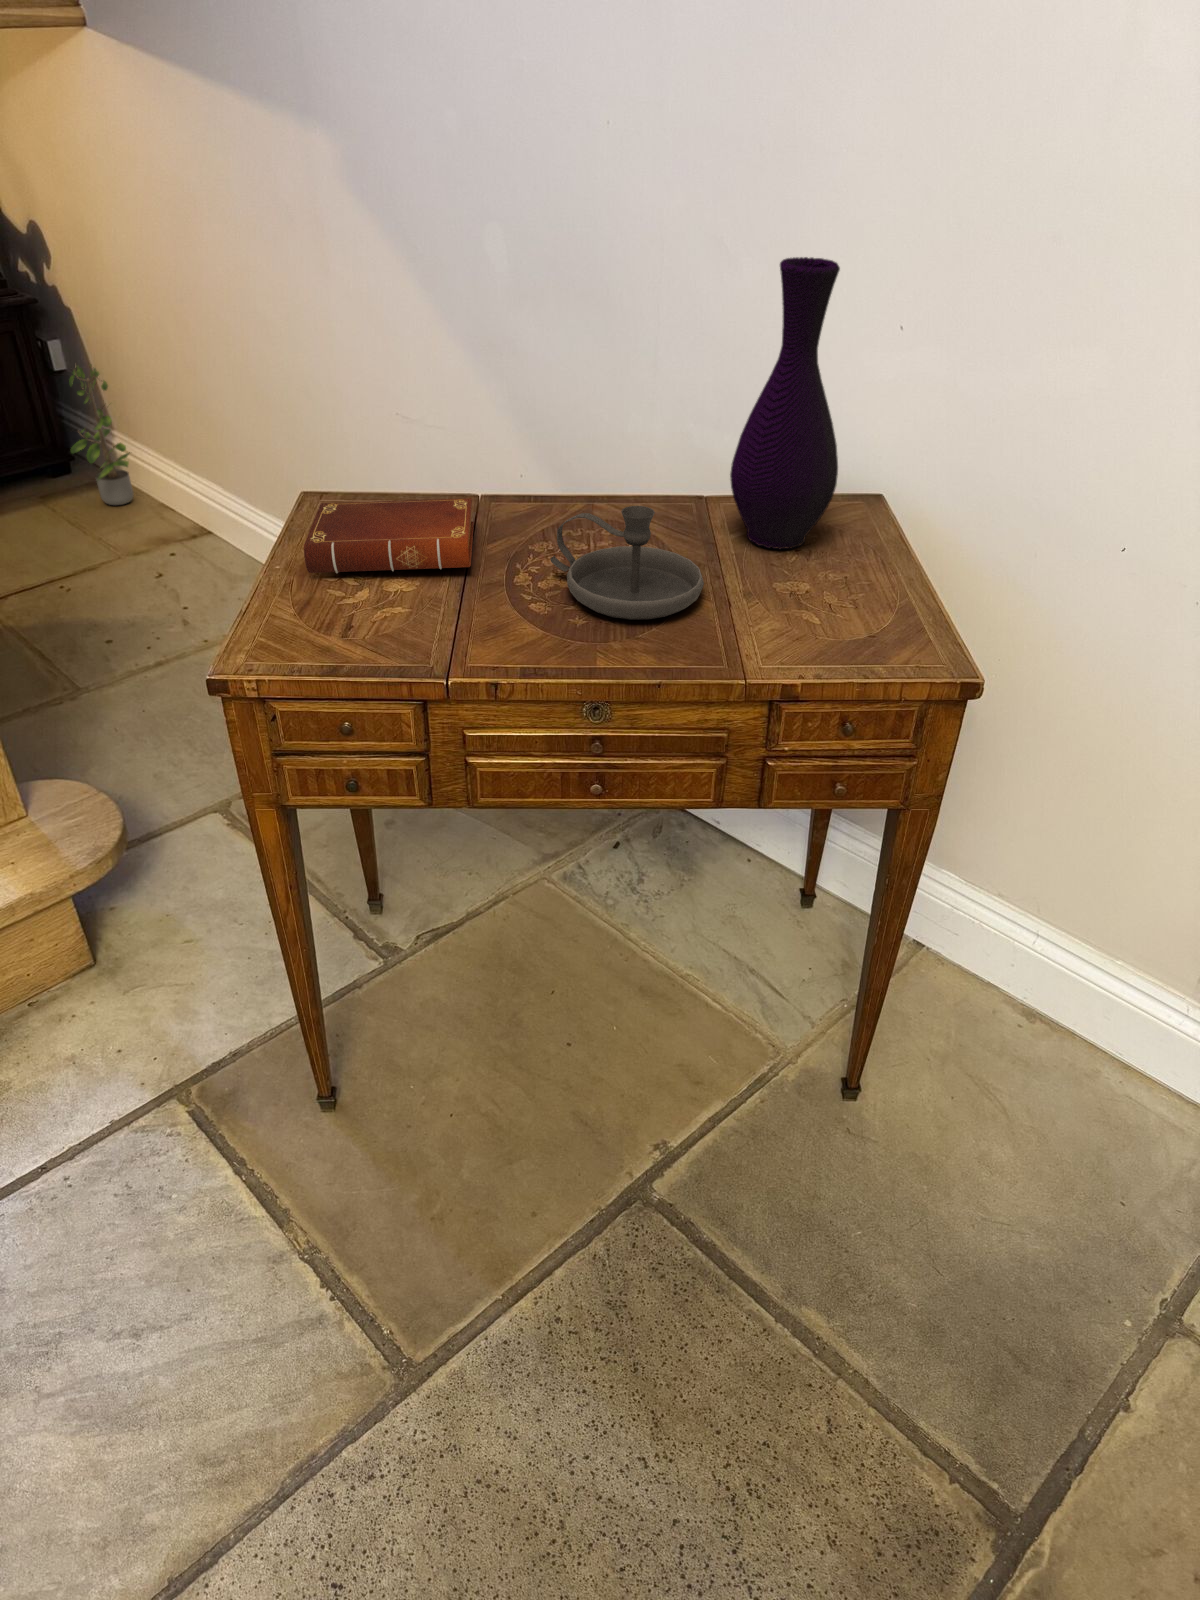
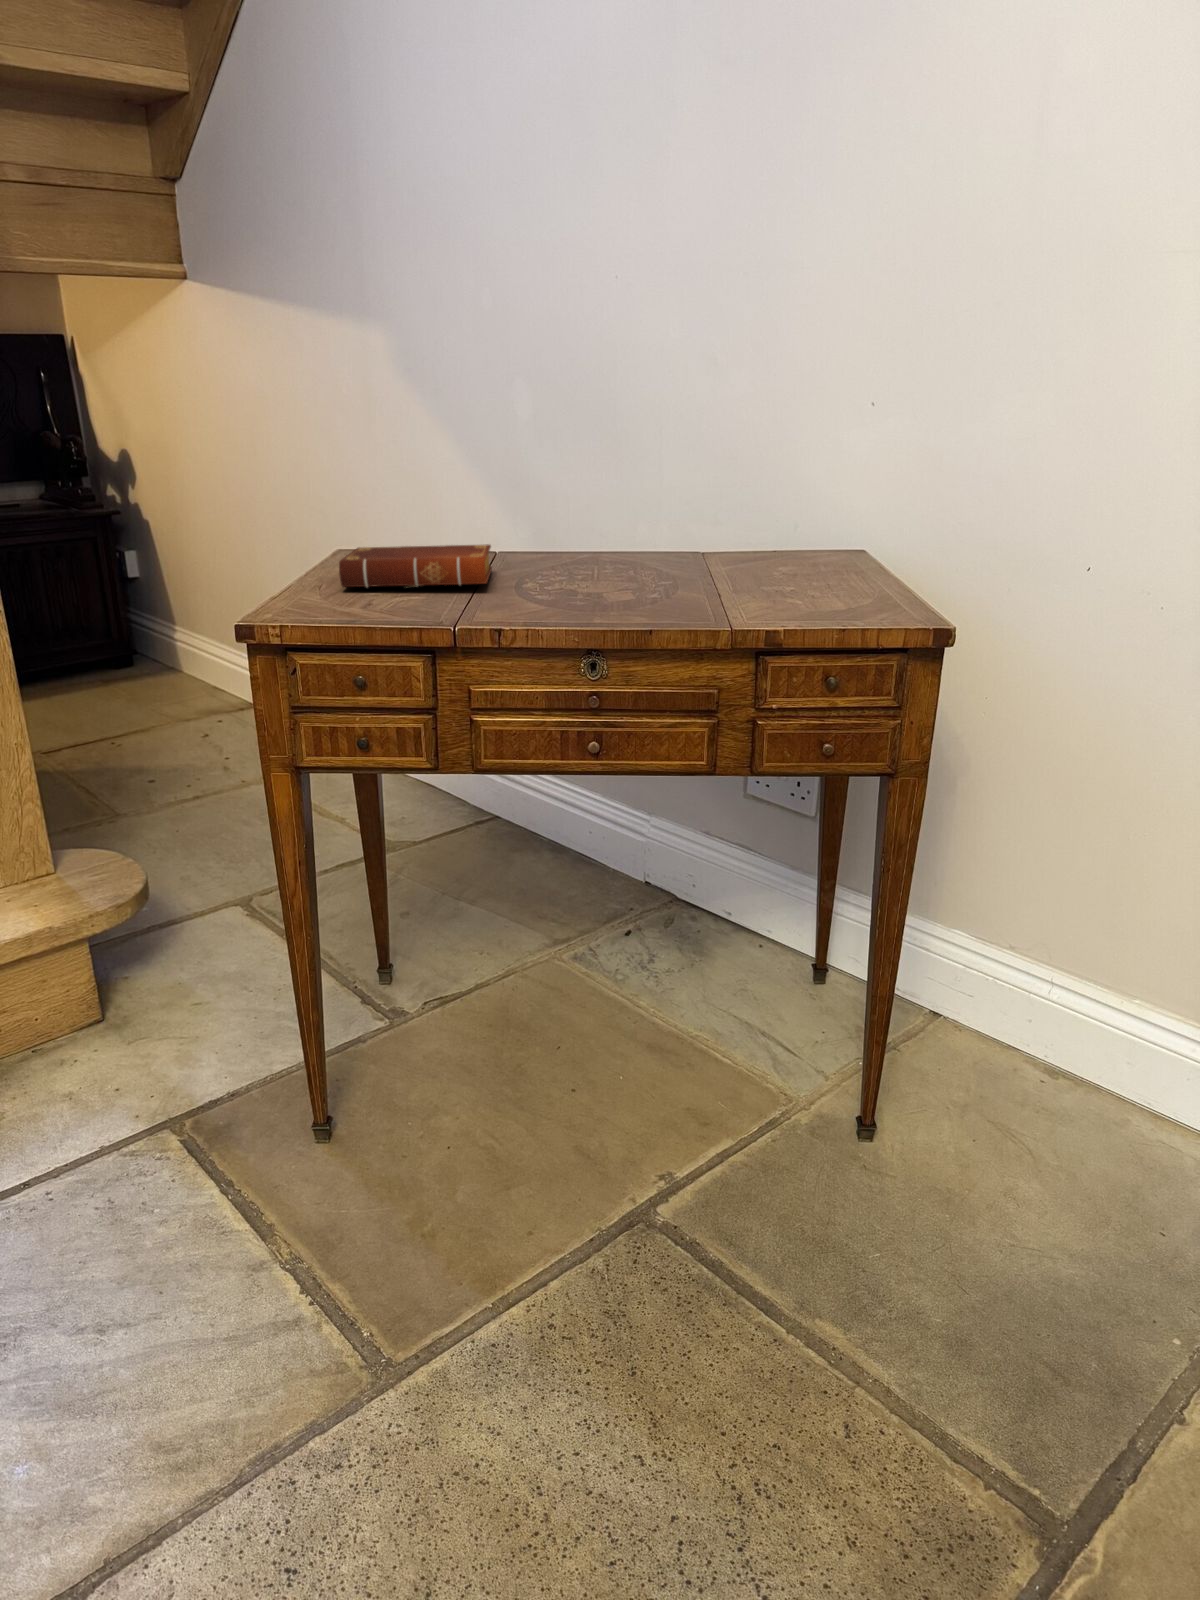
vase: present [730,257,840,549] -> none [721,331,816,584]
potted plant: present [69,364,133,505] -> none [139,562,195,687]
candlestick: present [550,506,704,620] -> none [558,520,696,611]

